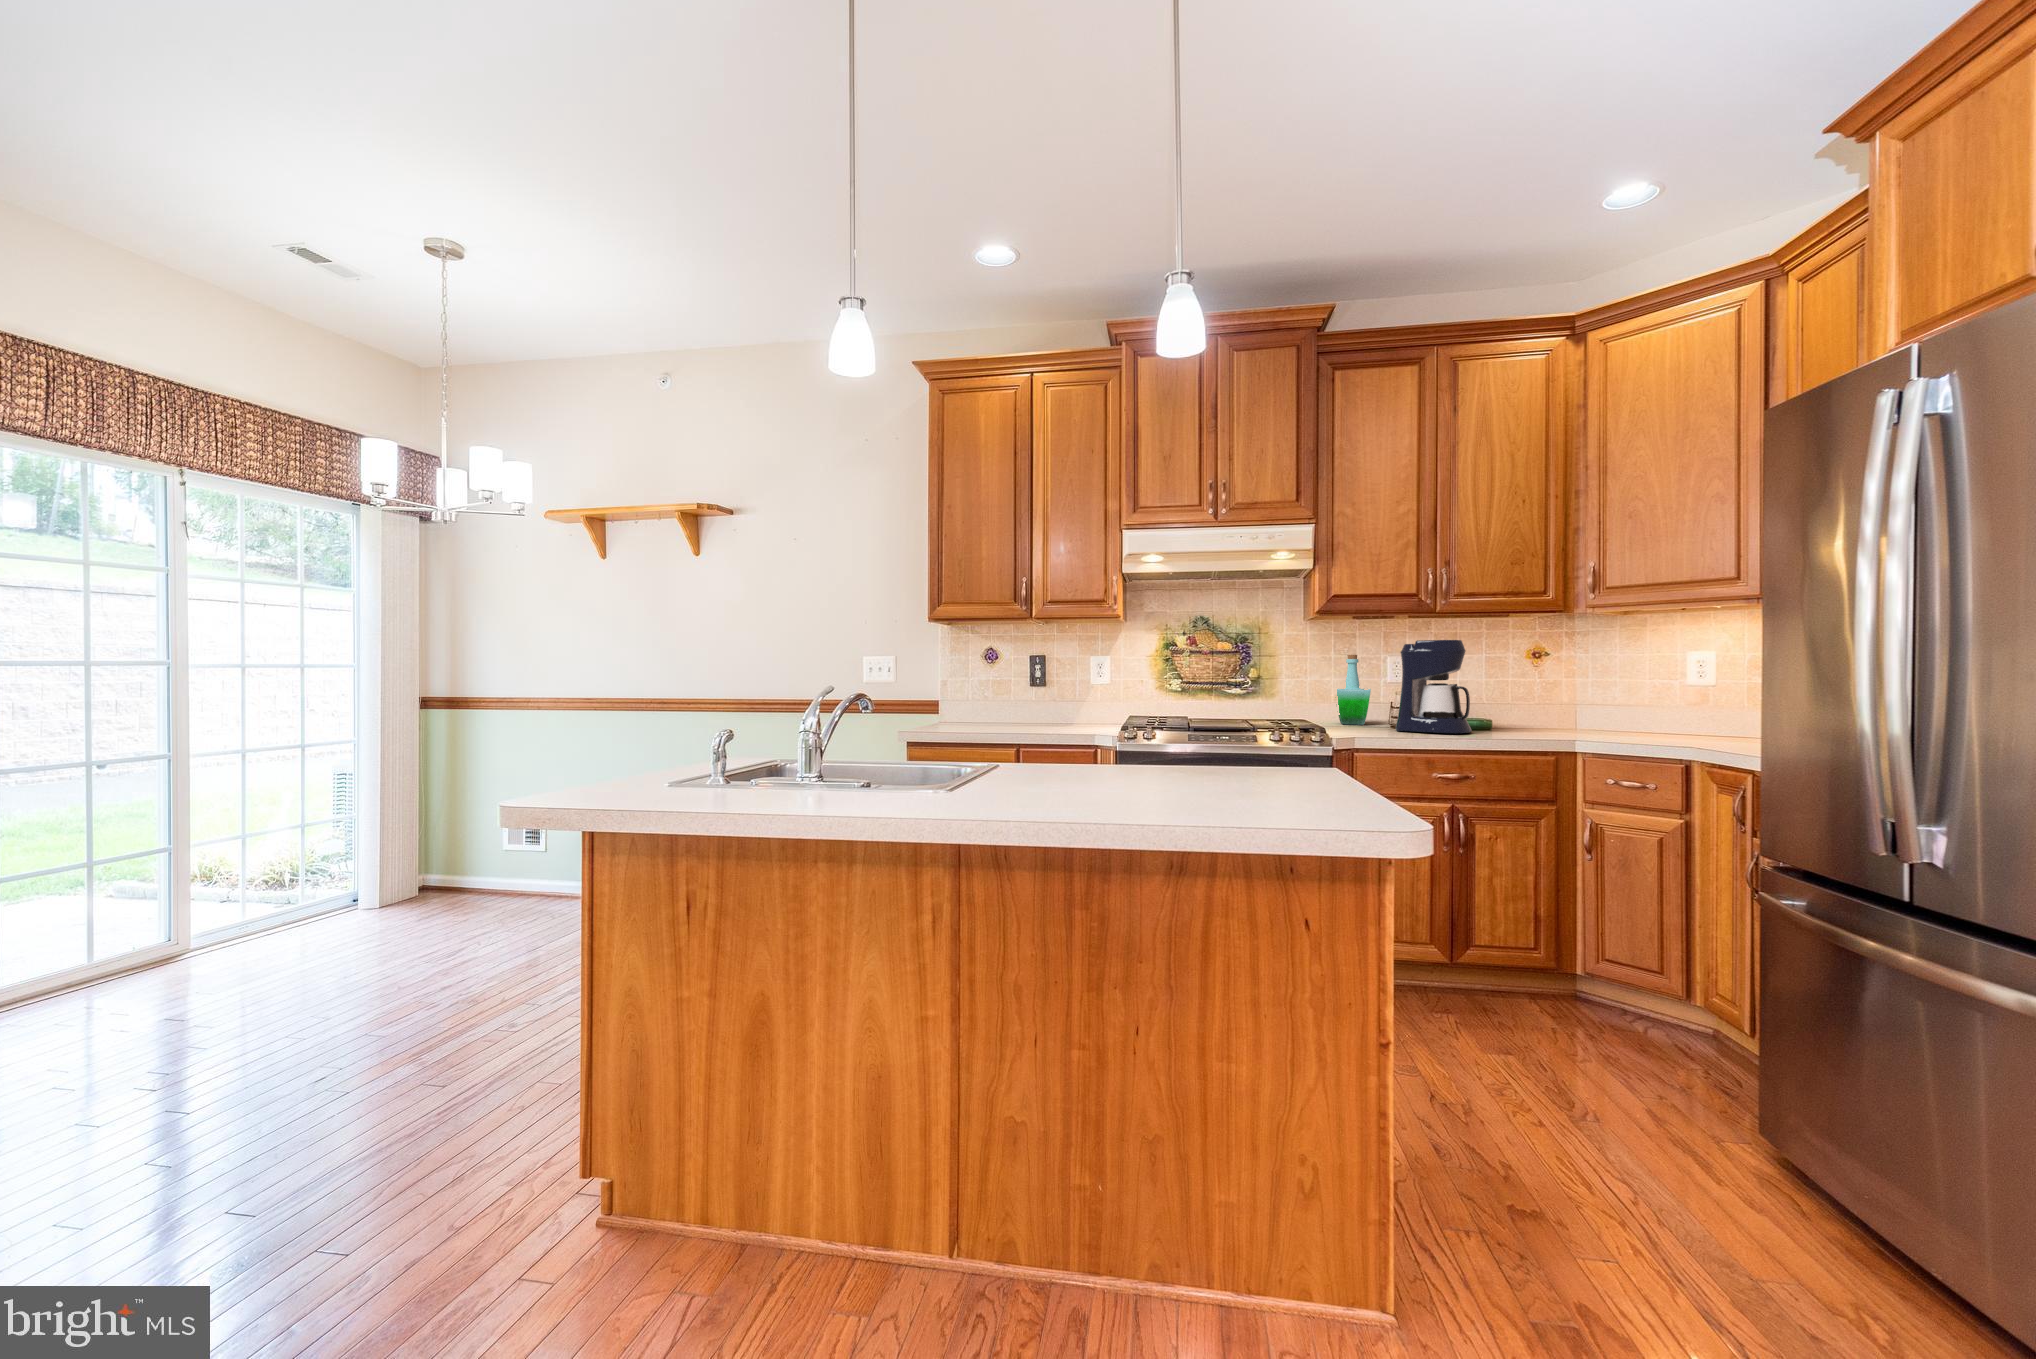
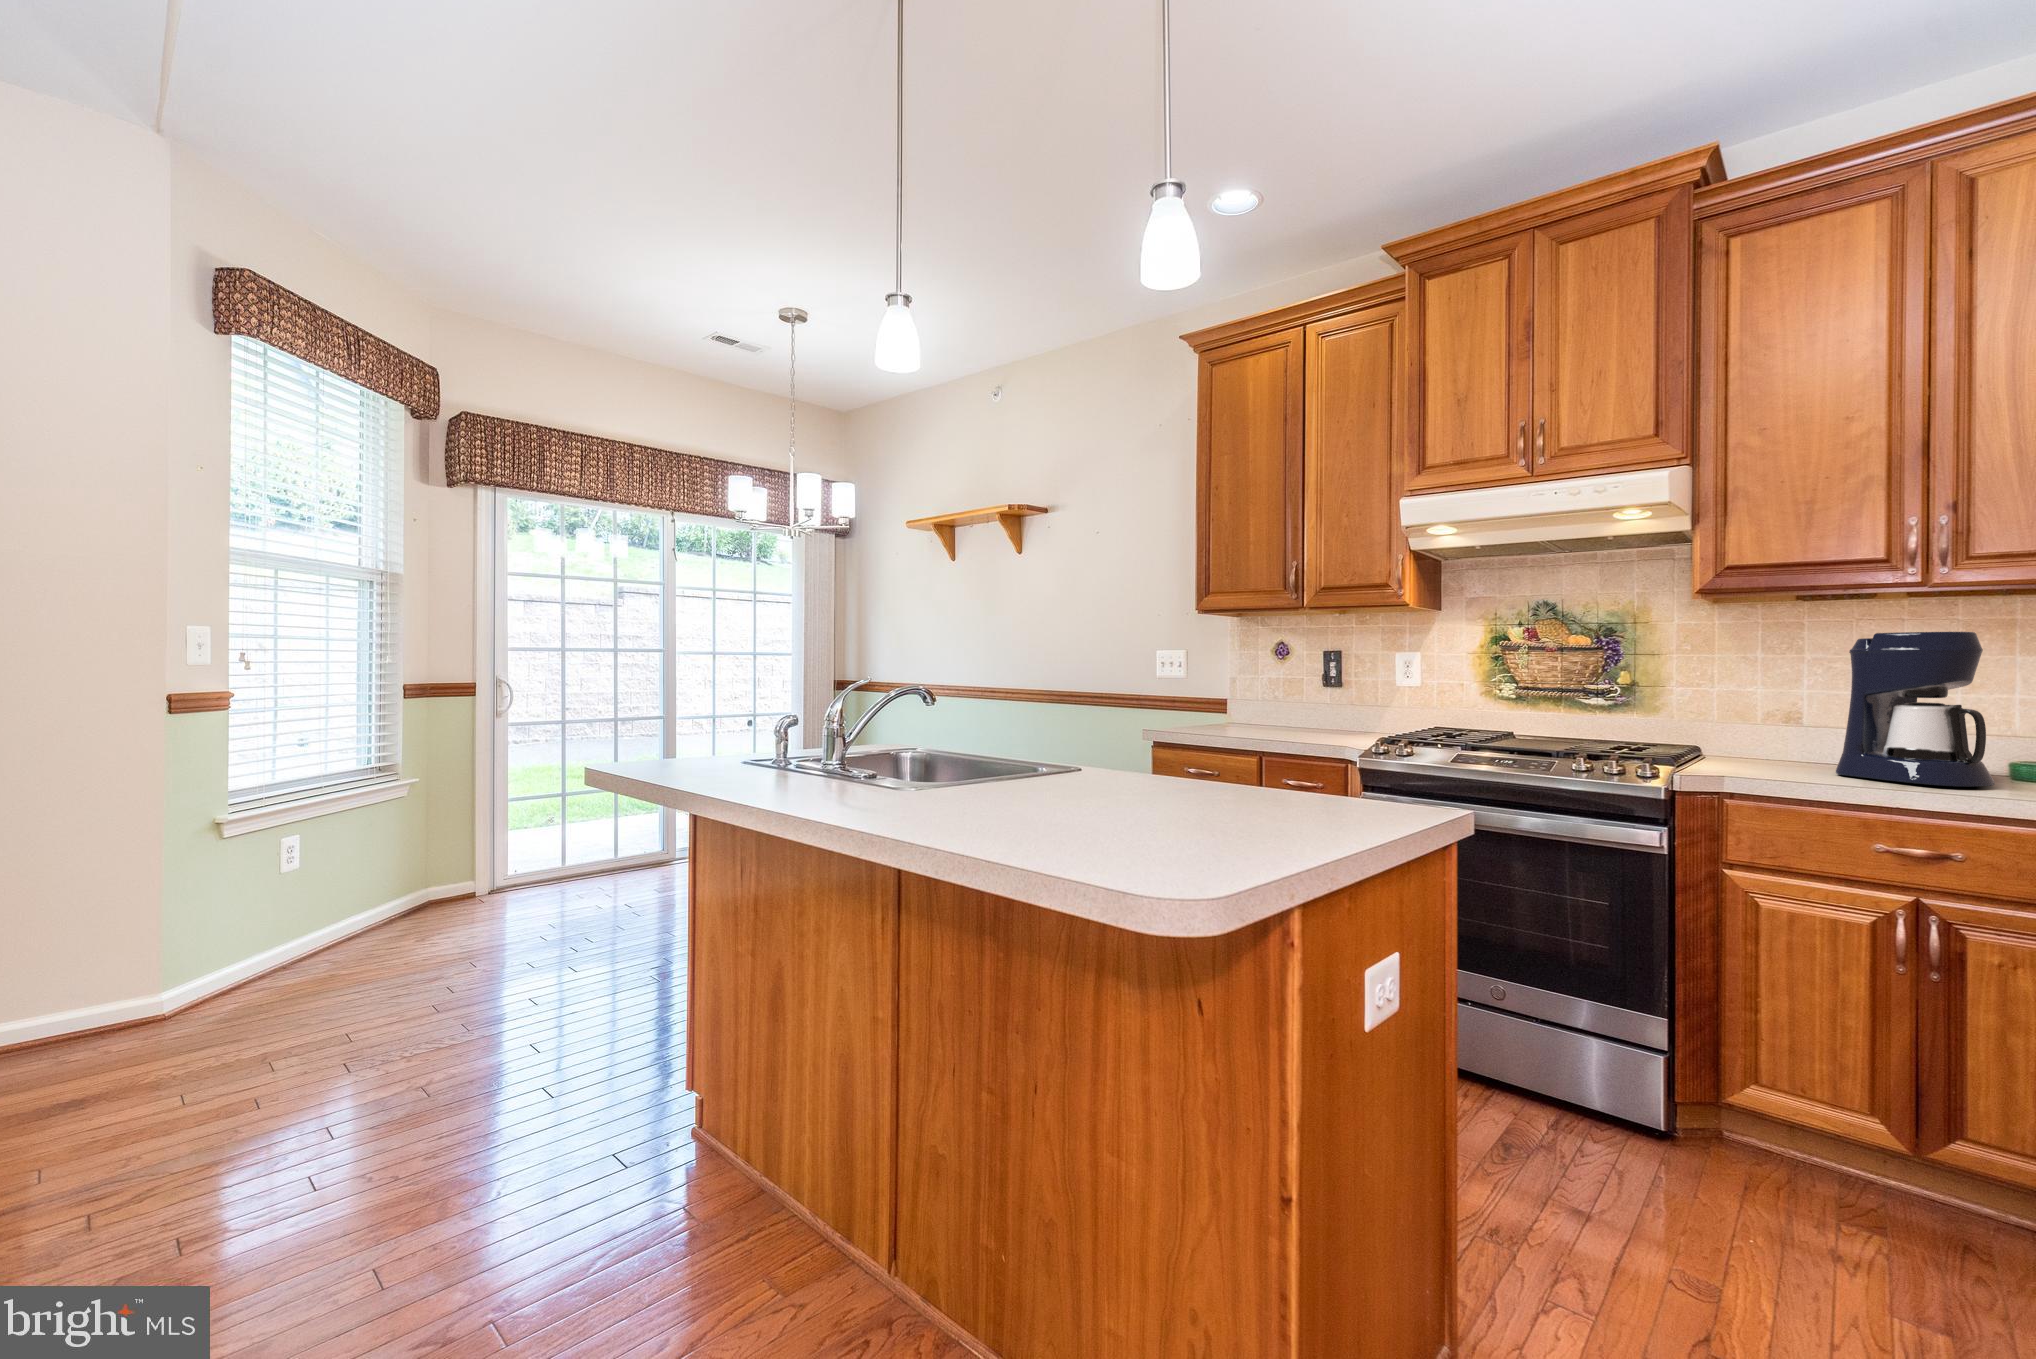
bottle: present [1337,655,1371,725] -> none [1753,655,1825,762]

